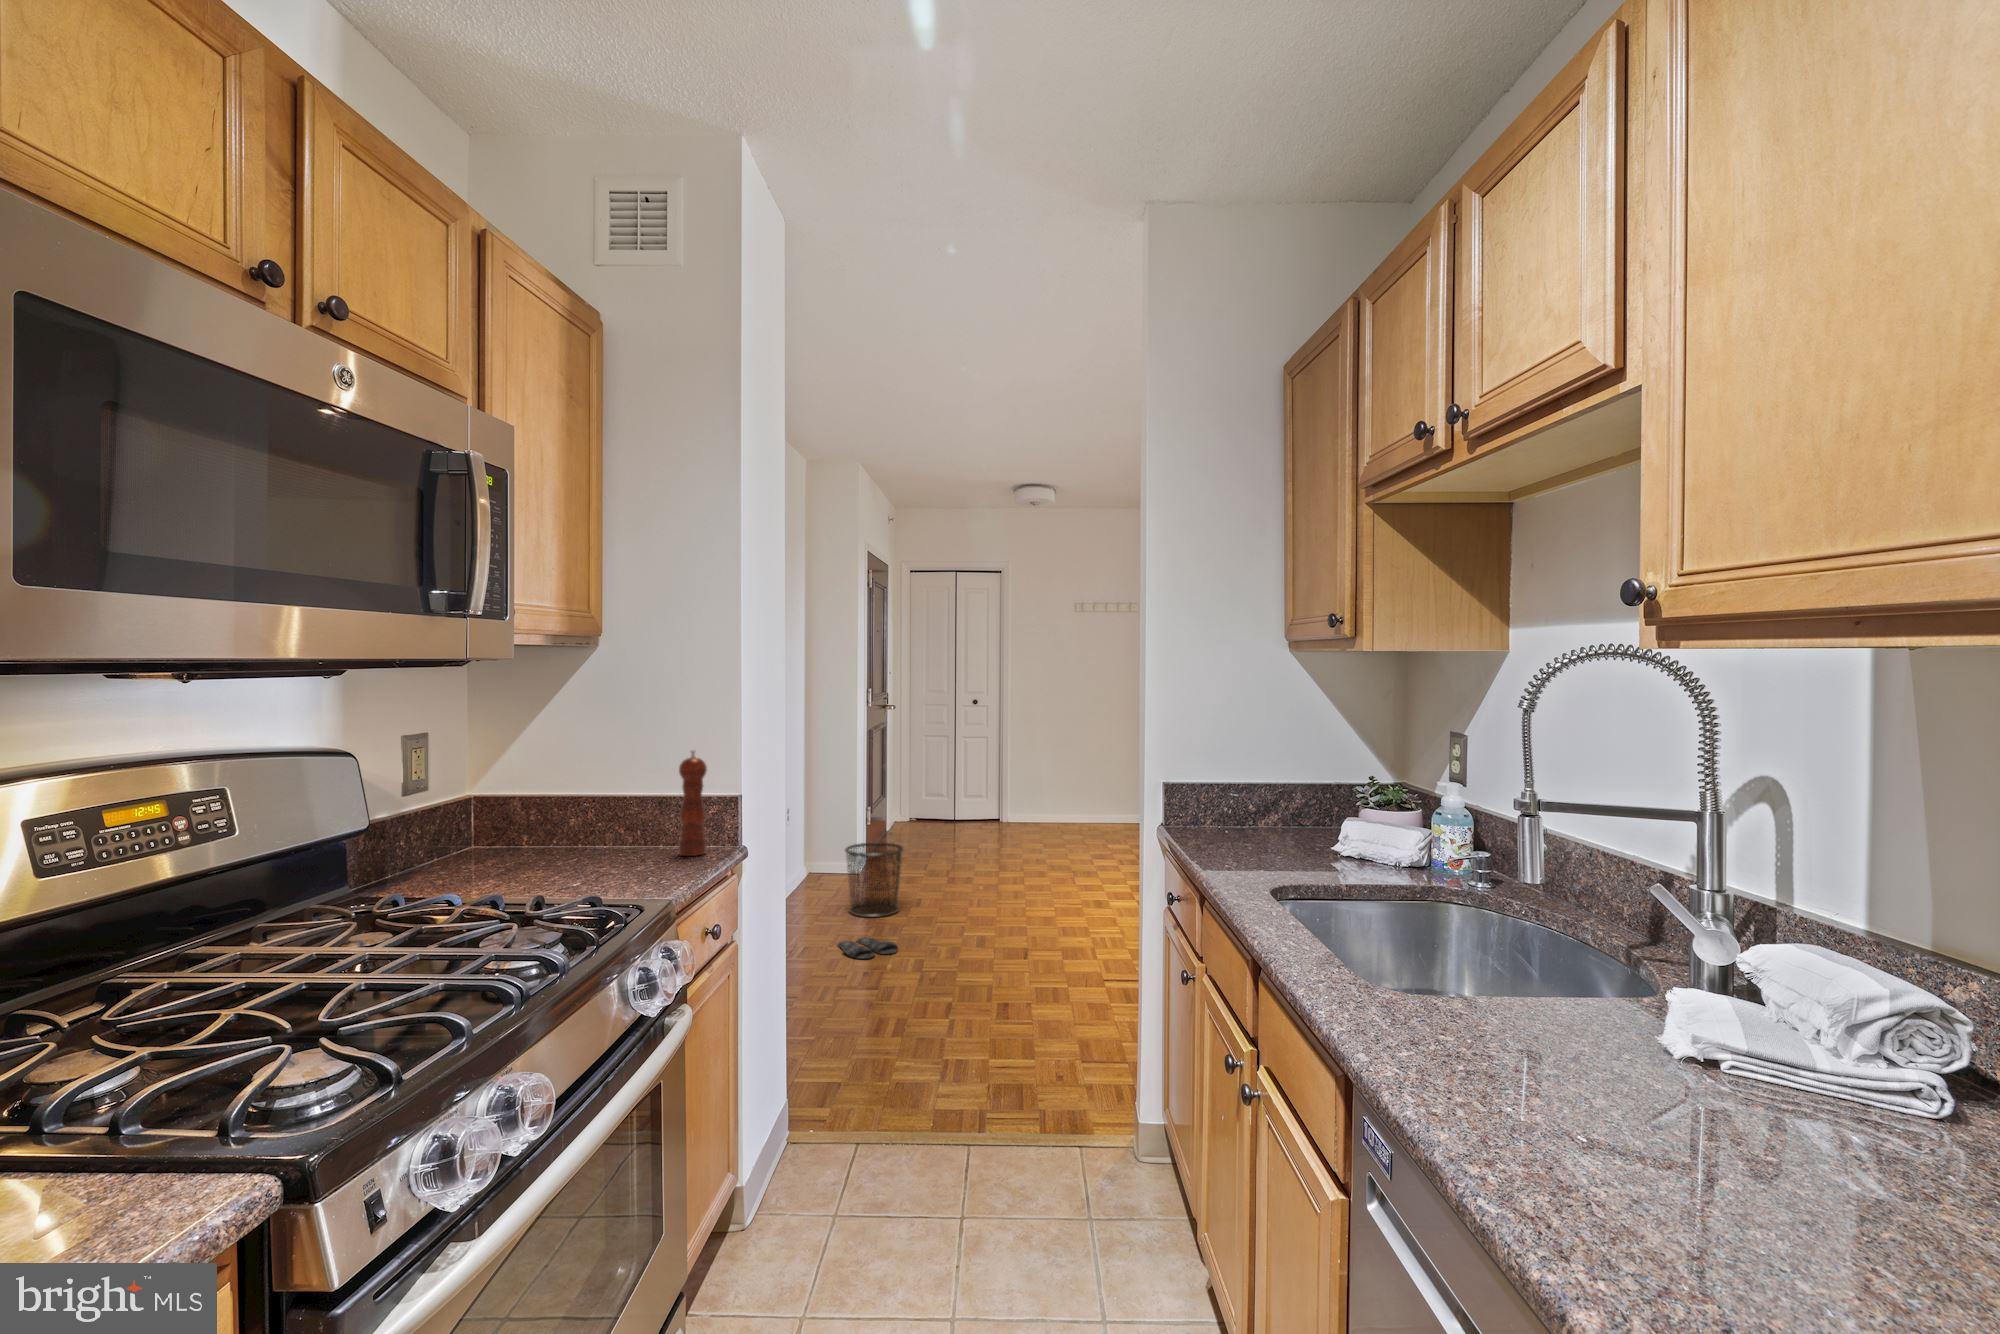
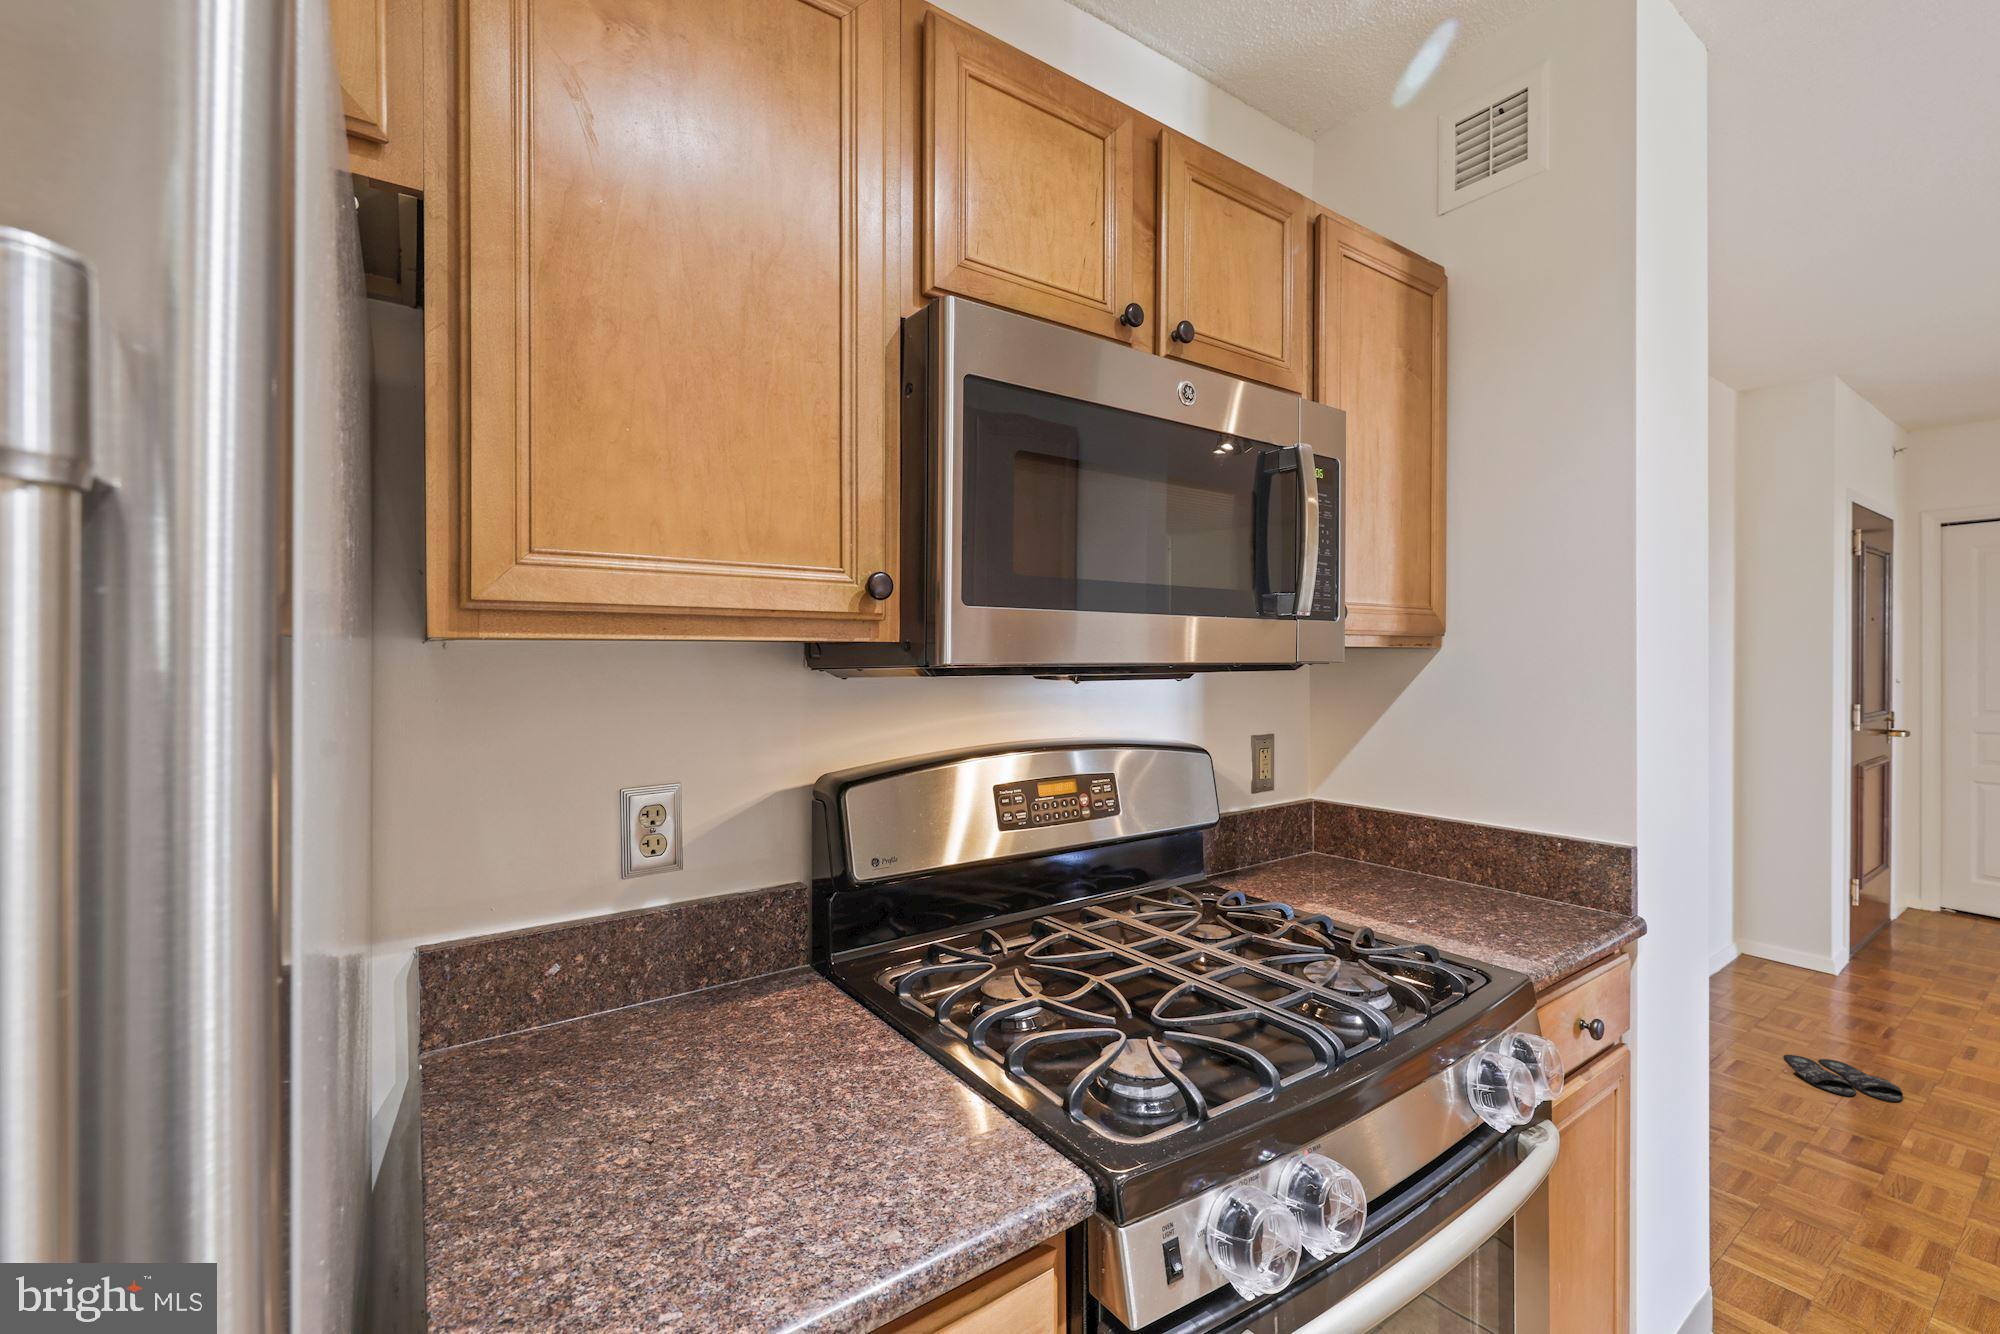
pepper mill: present [678,750,707,856] -> none [1542,781,1584,915]
waste bin: present [845,842,903,917] -> none [1795,924,1912,1038]

